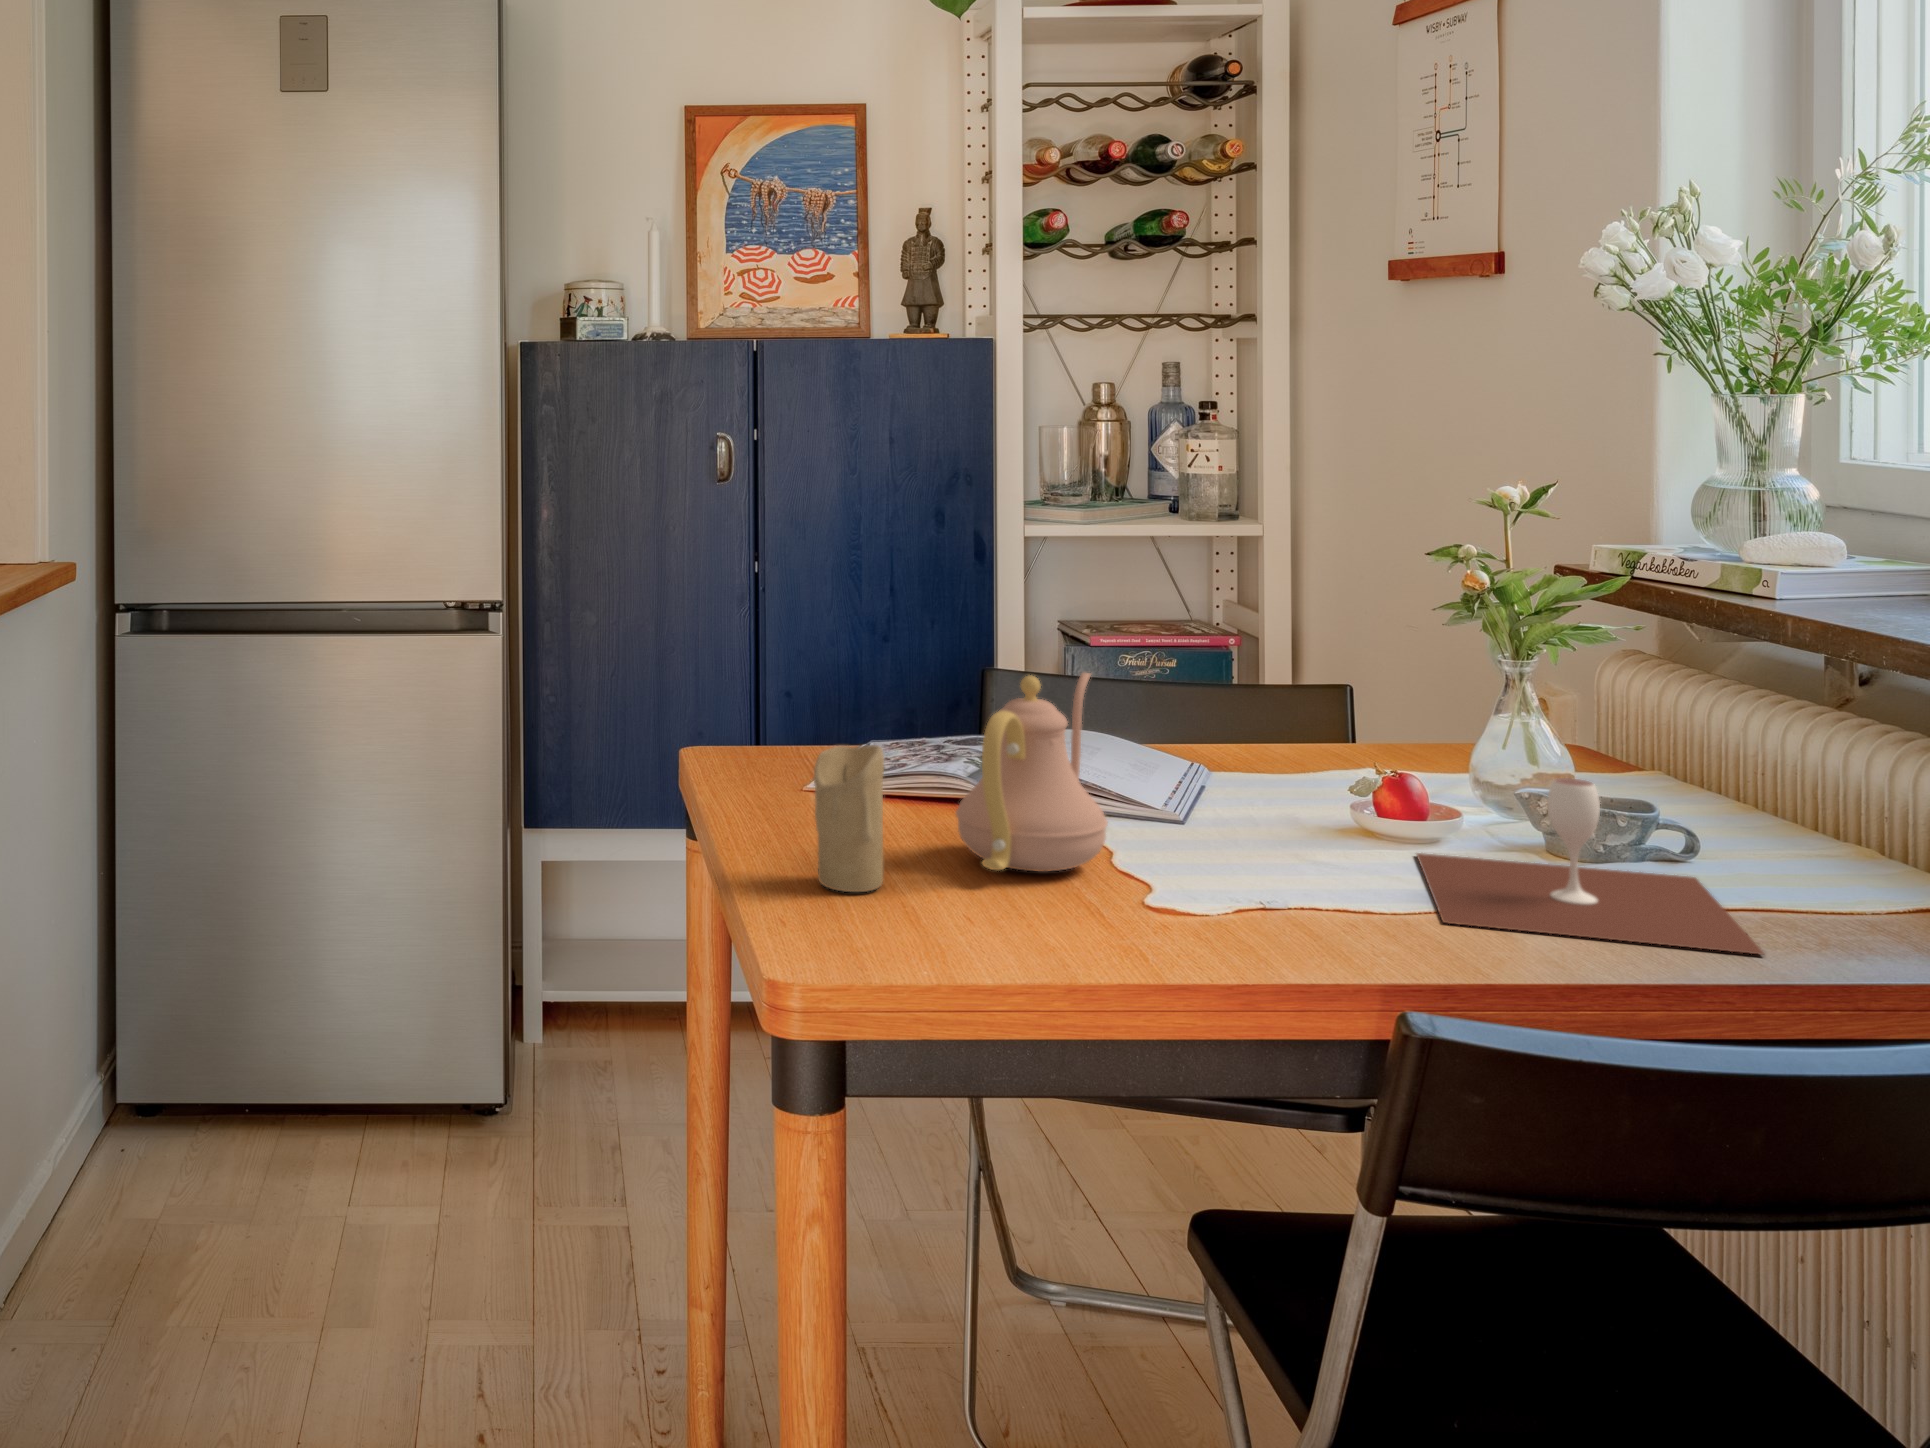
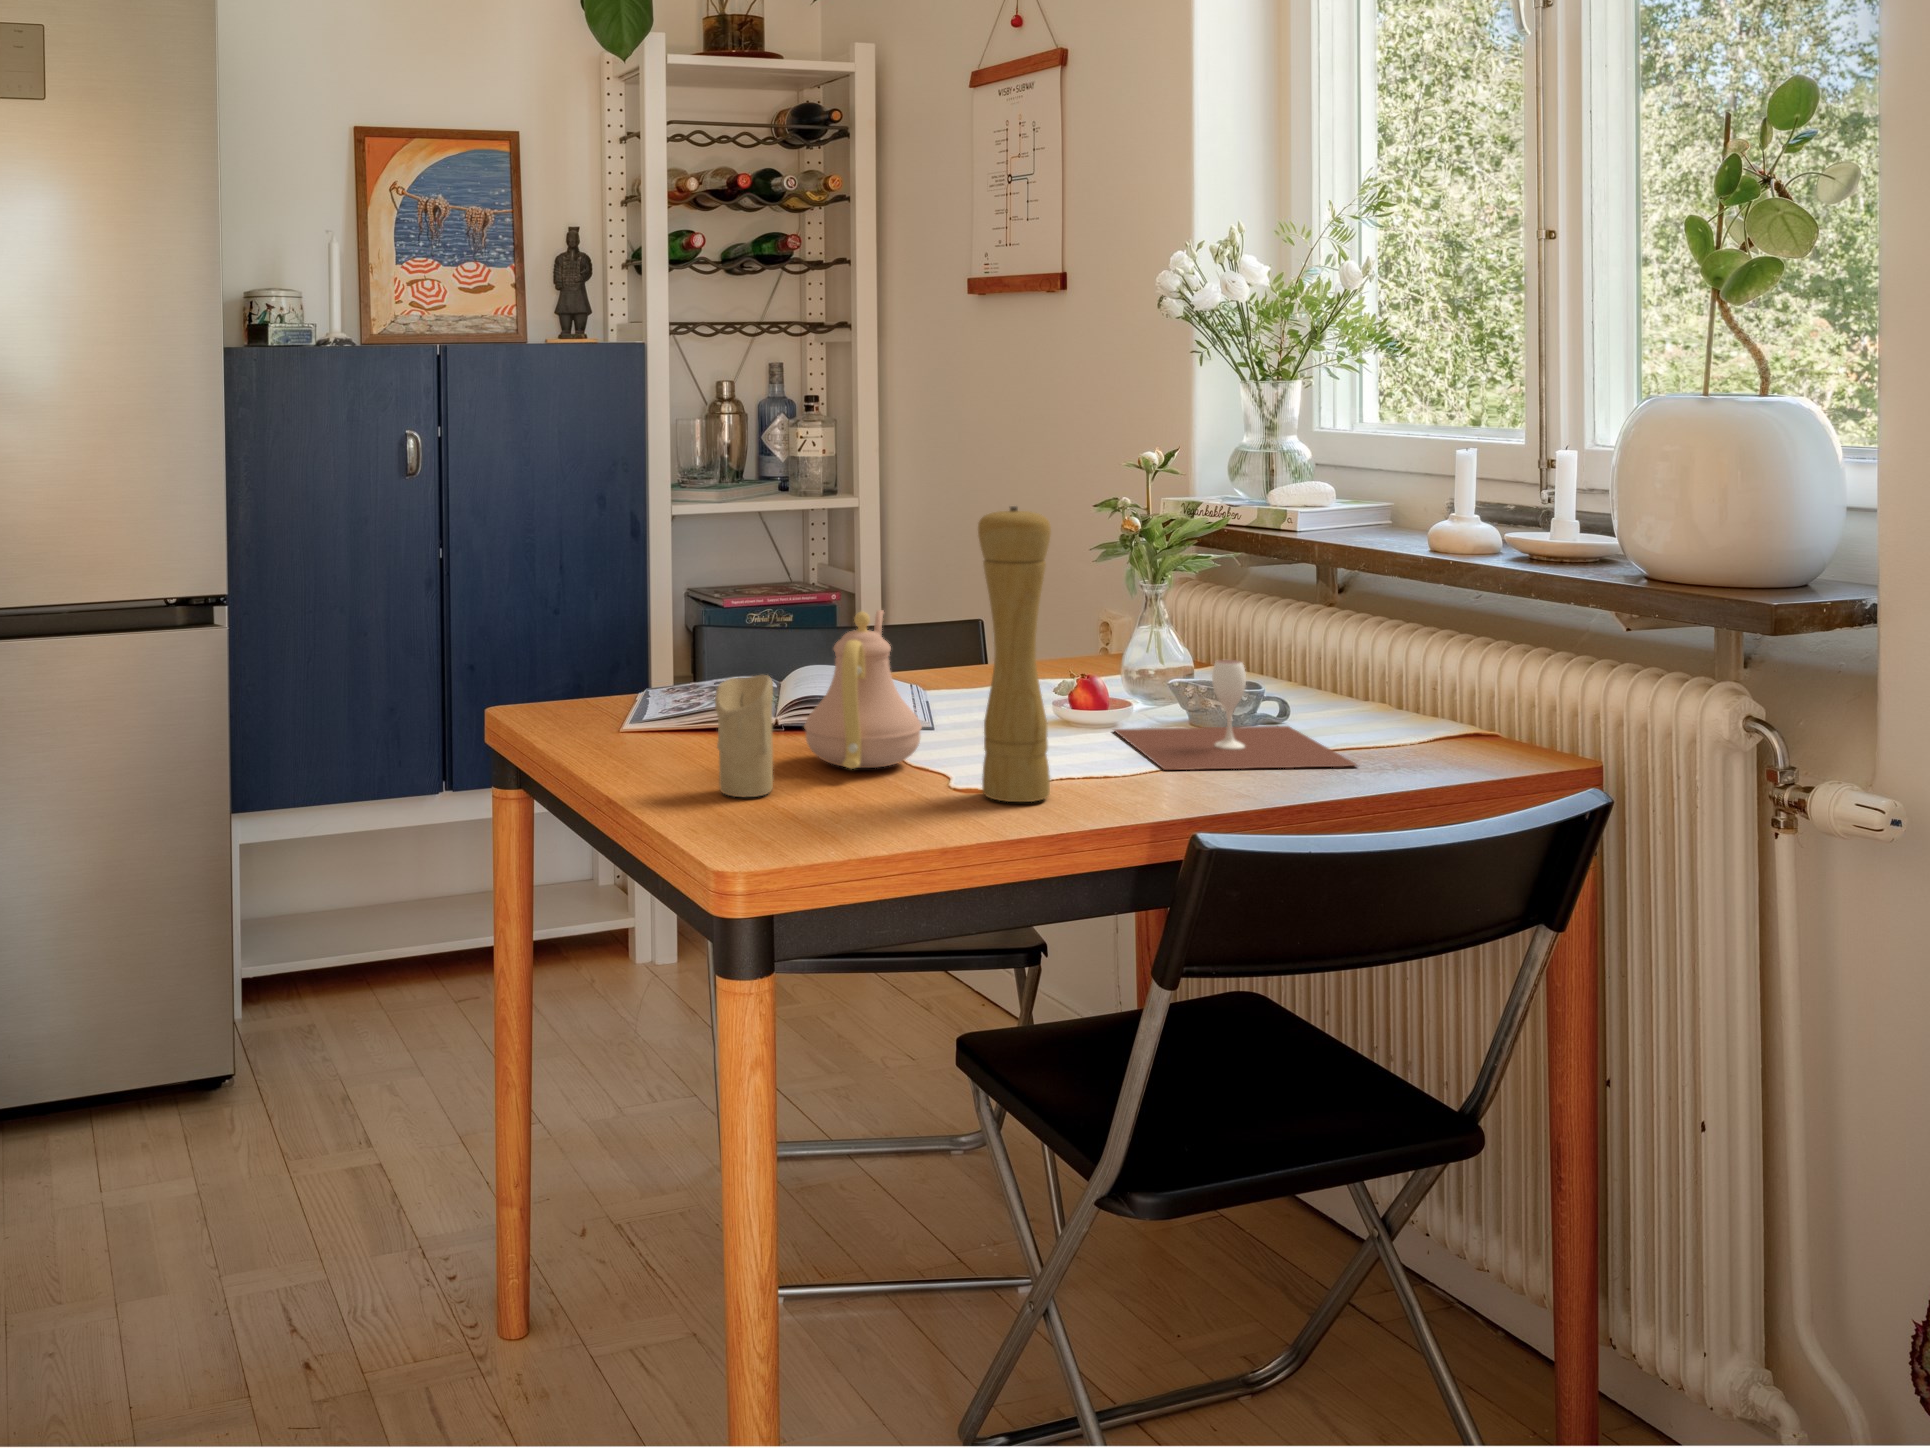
pepper mill: none [1140,557,1242,946] -> present [978,506,1051,802]

